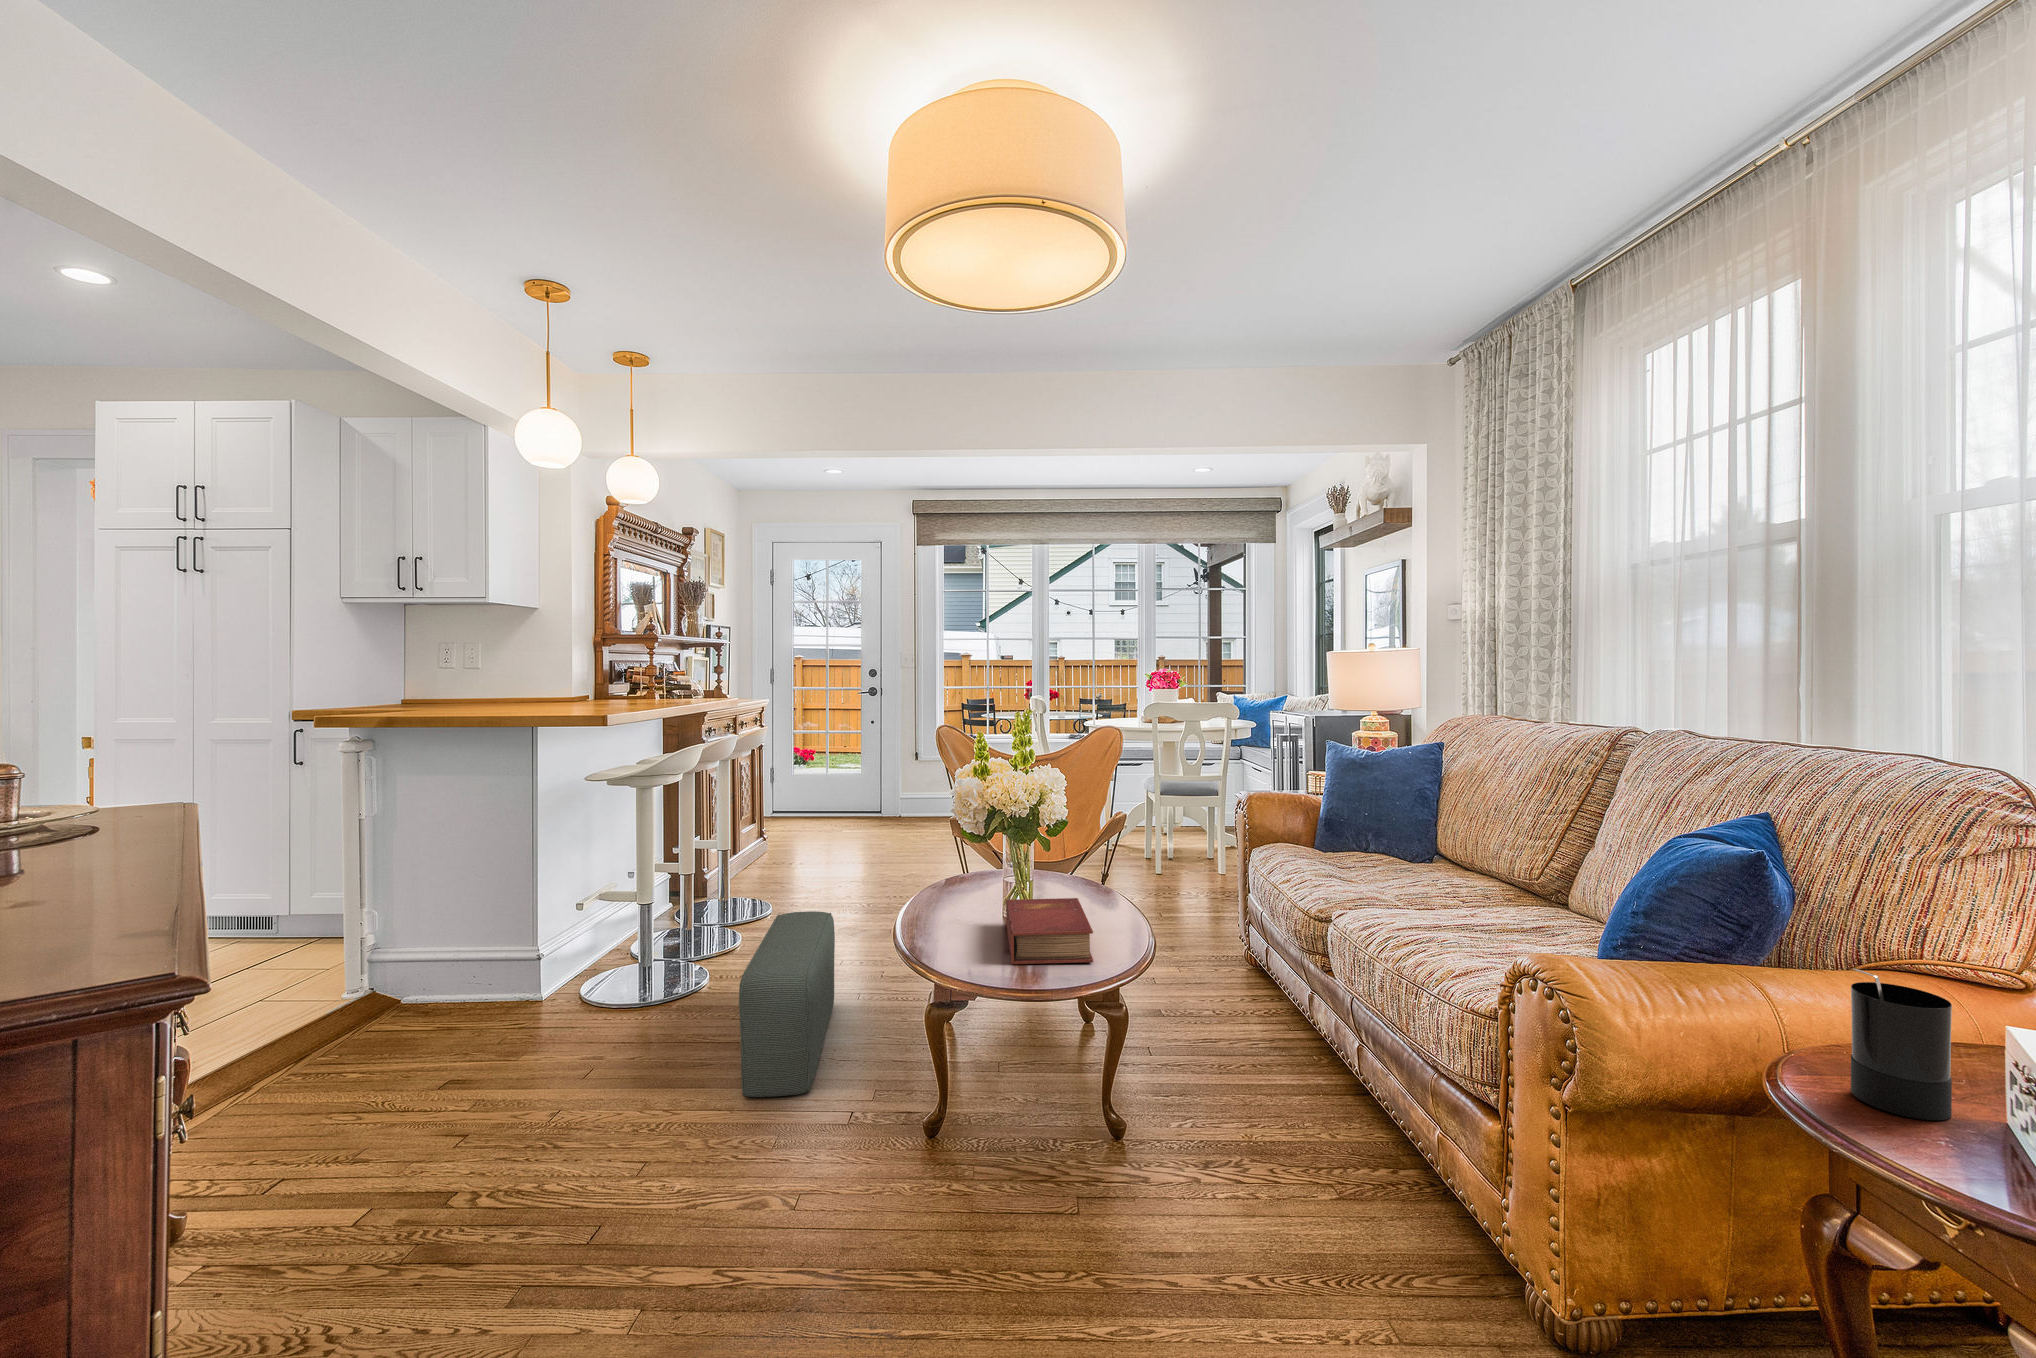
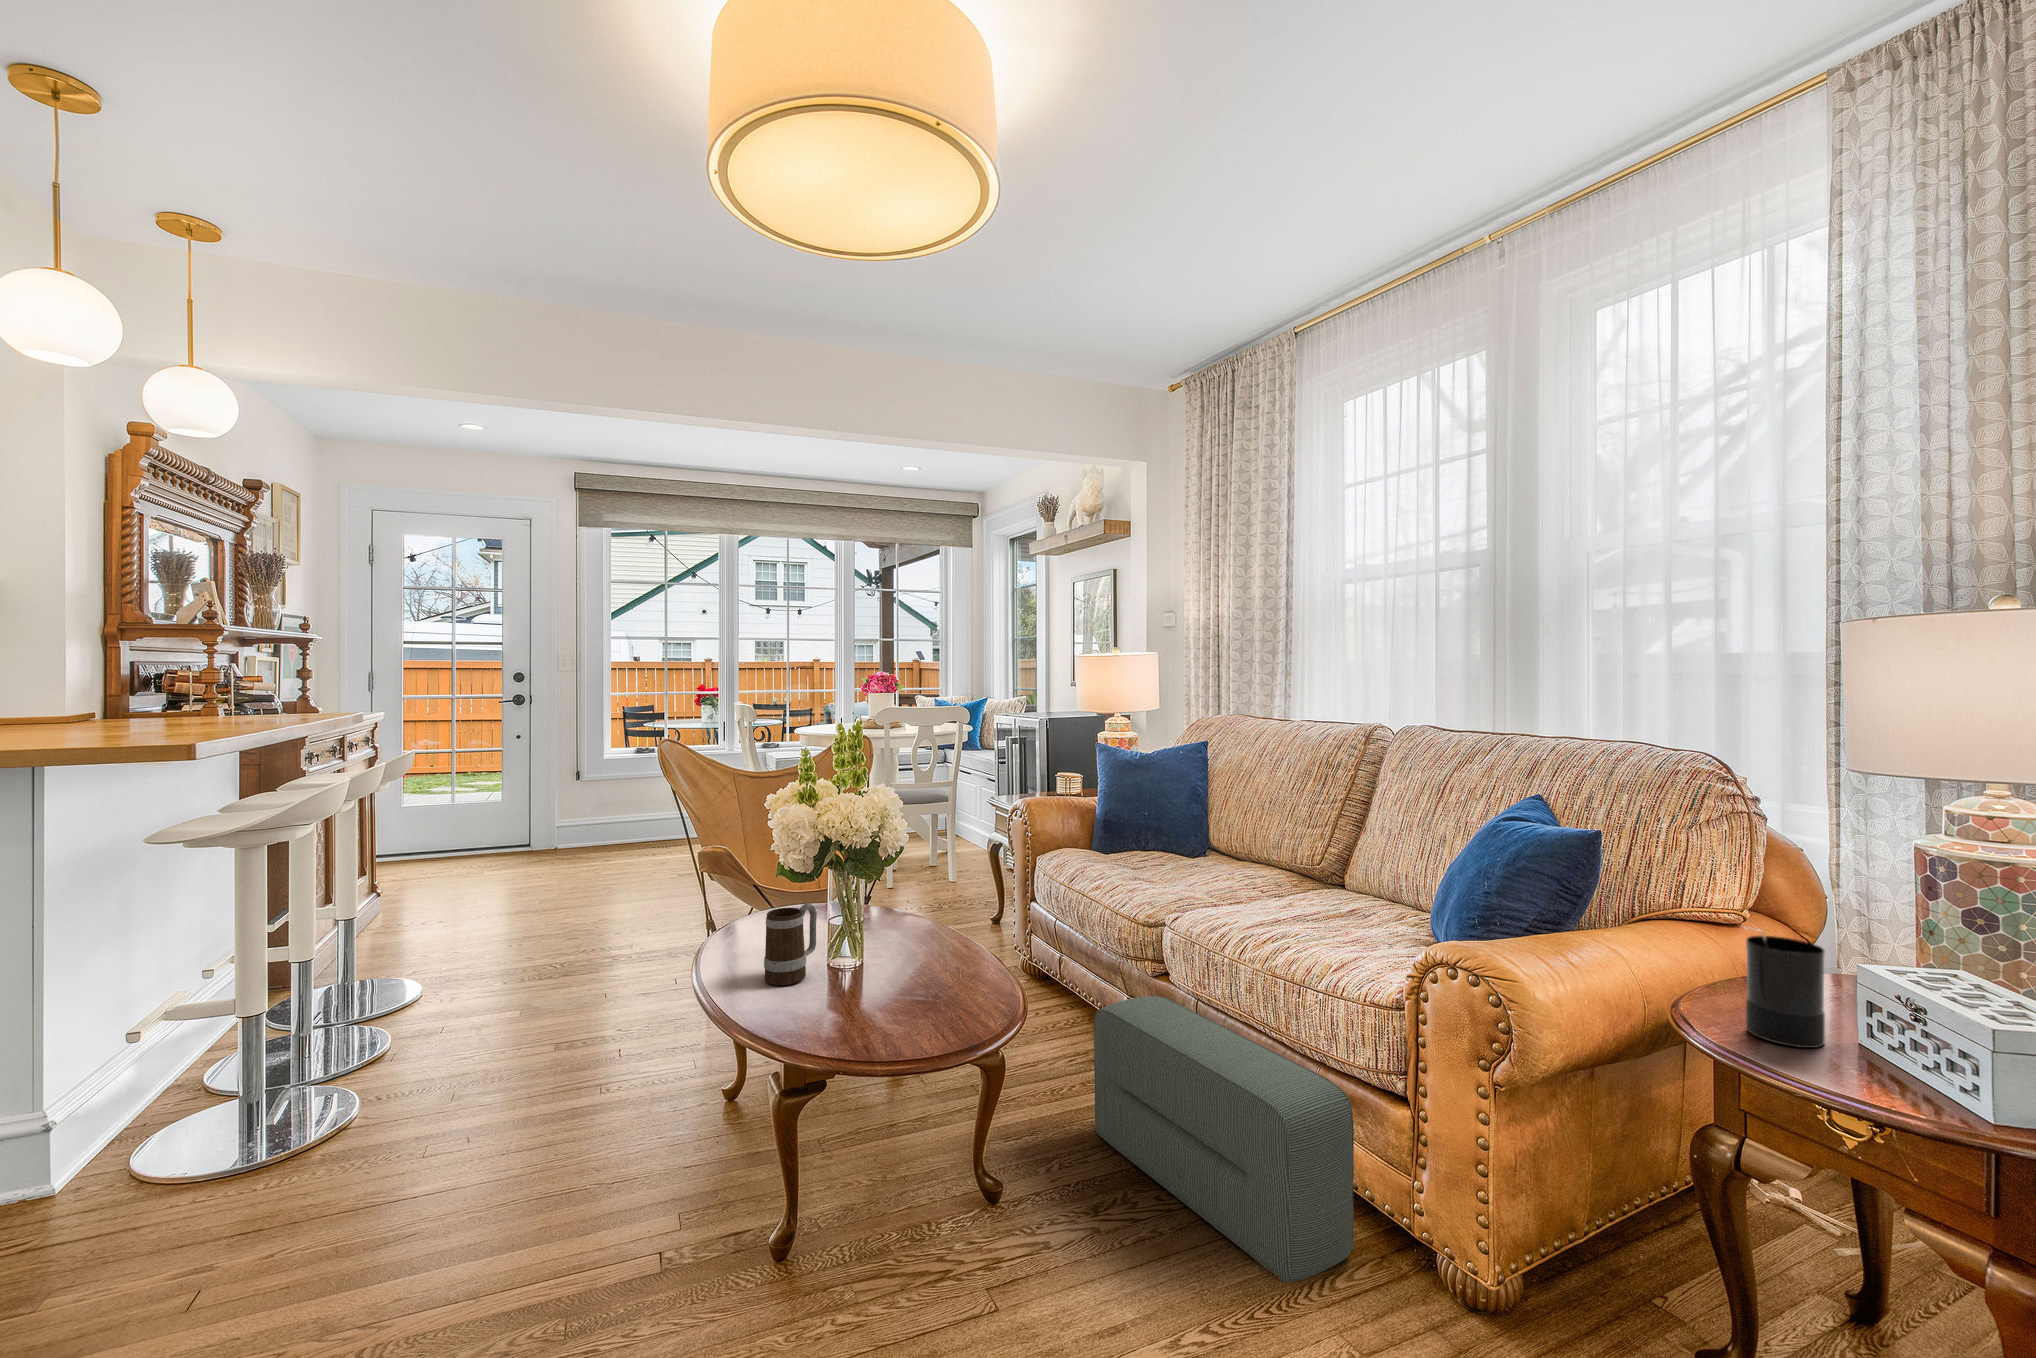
mug: none [939,860,984,923] -> present [764,903,817,985]
book: present [1006,898,1093,964] -> none [852,936,984,1027]
pouf: present [739,911,835,1097] -> present [1094,996,1354,1282]

